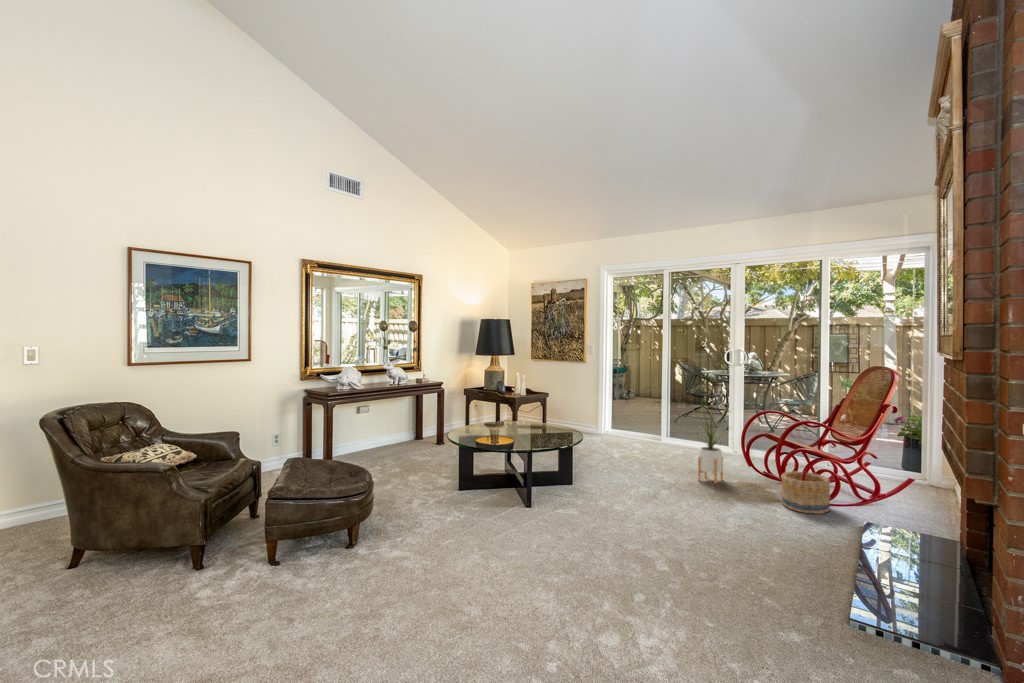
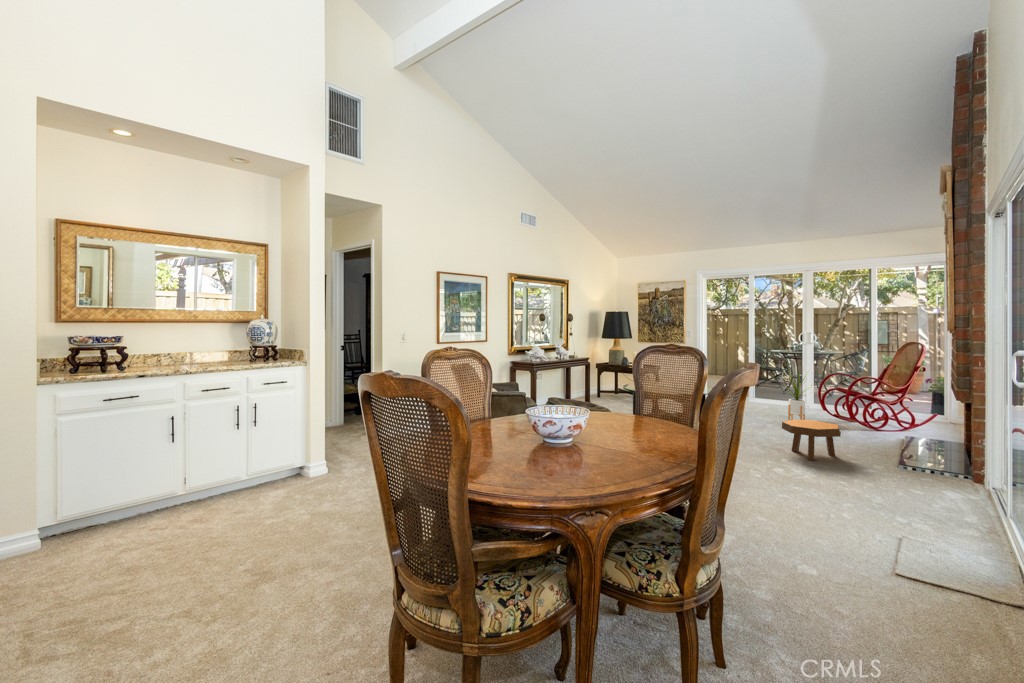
basket: present [781,471,830,514] -> none [850,411,884,435]
footstool: none [644,498,740,585] -> present [782,420,841,460]

